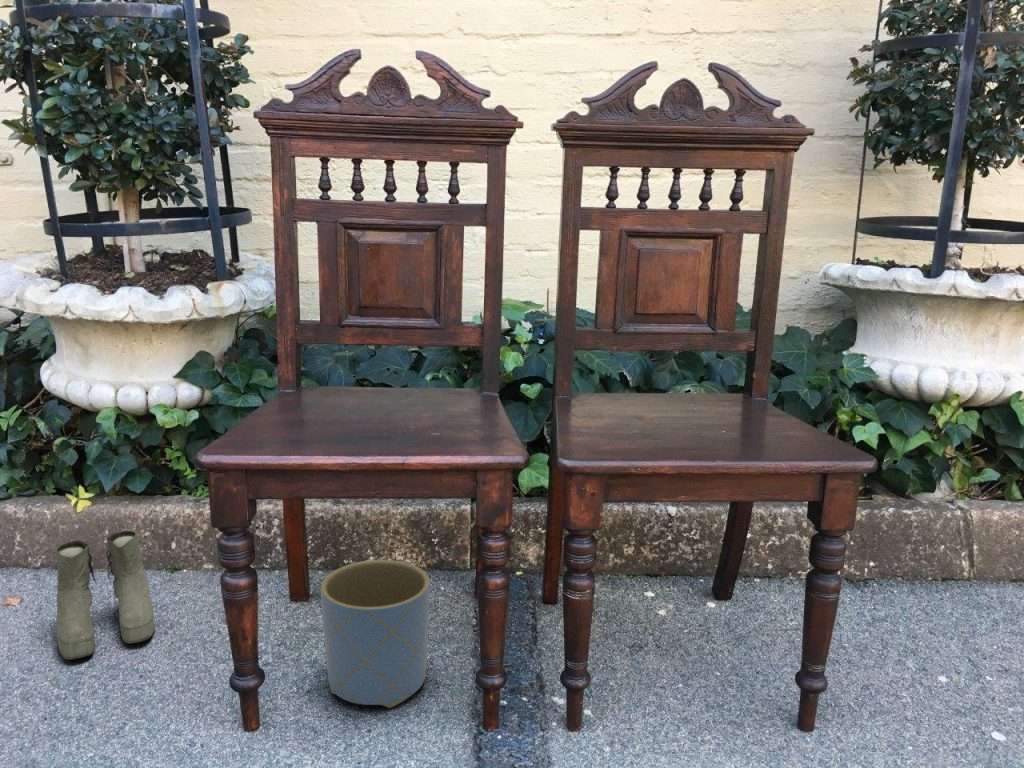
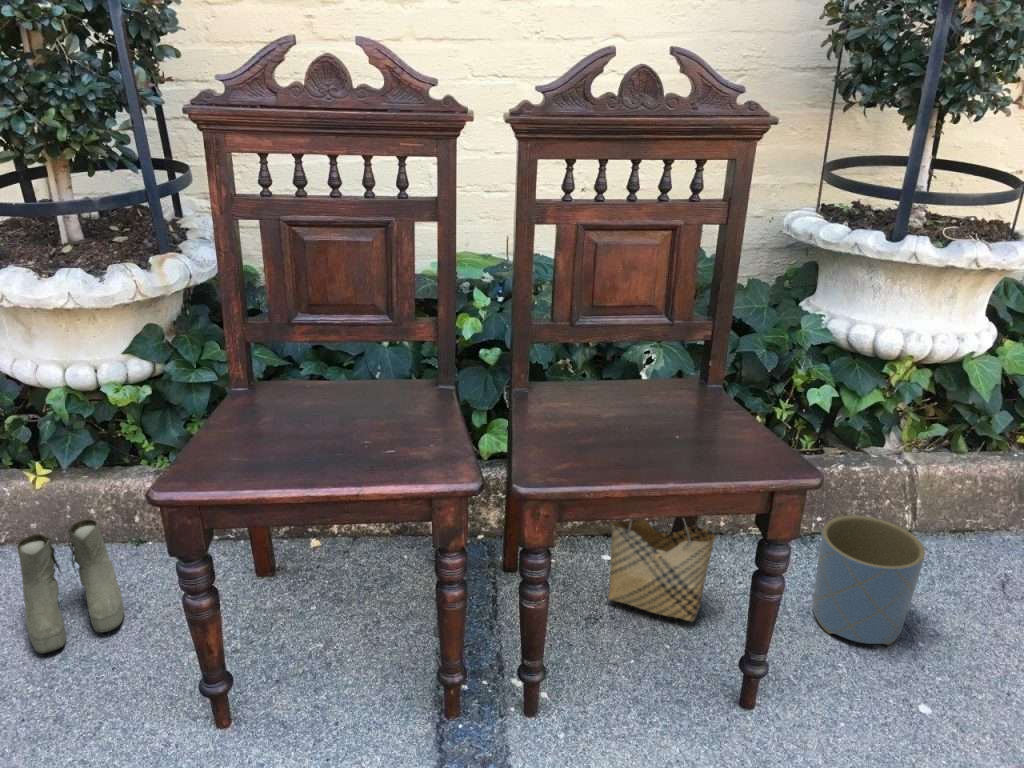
woven basket: none [653,492,765,650] -> present [608,518,716,621]
planter: present [321,560,430,708] -> present [813,516,925,645]

